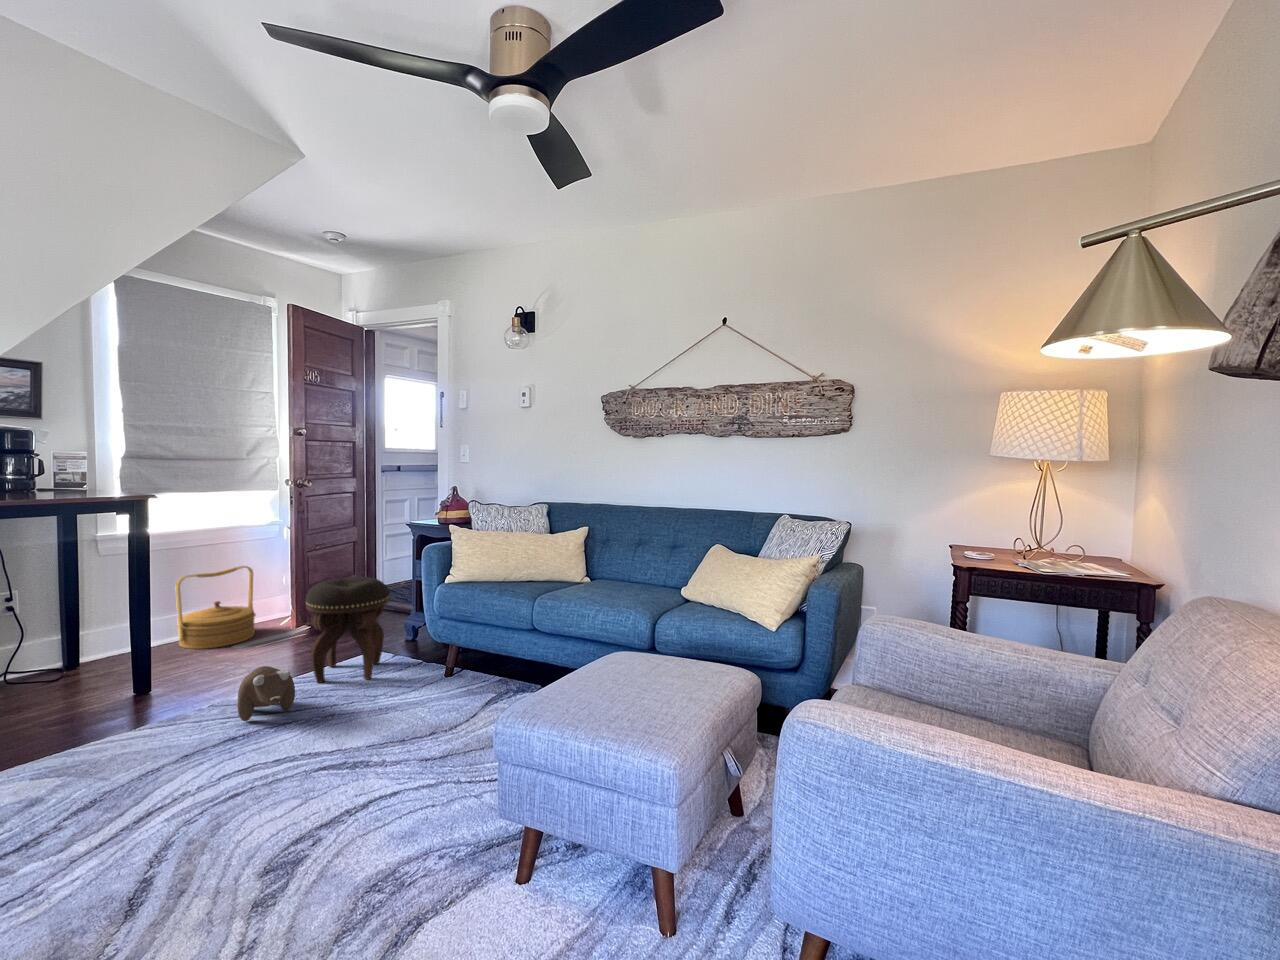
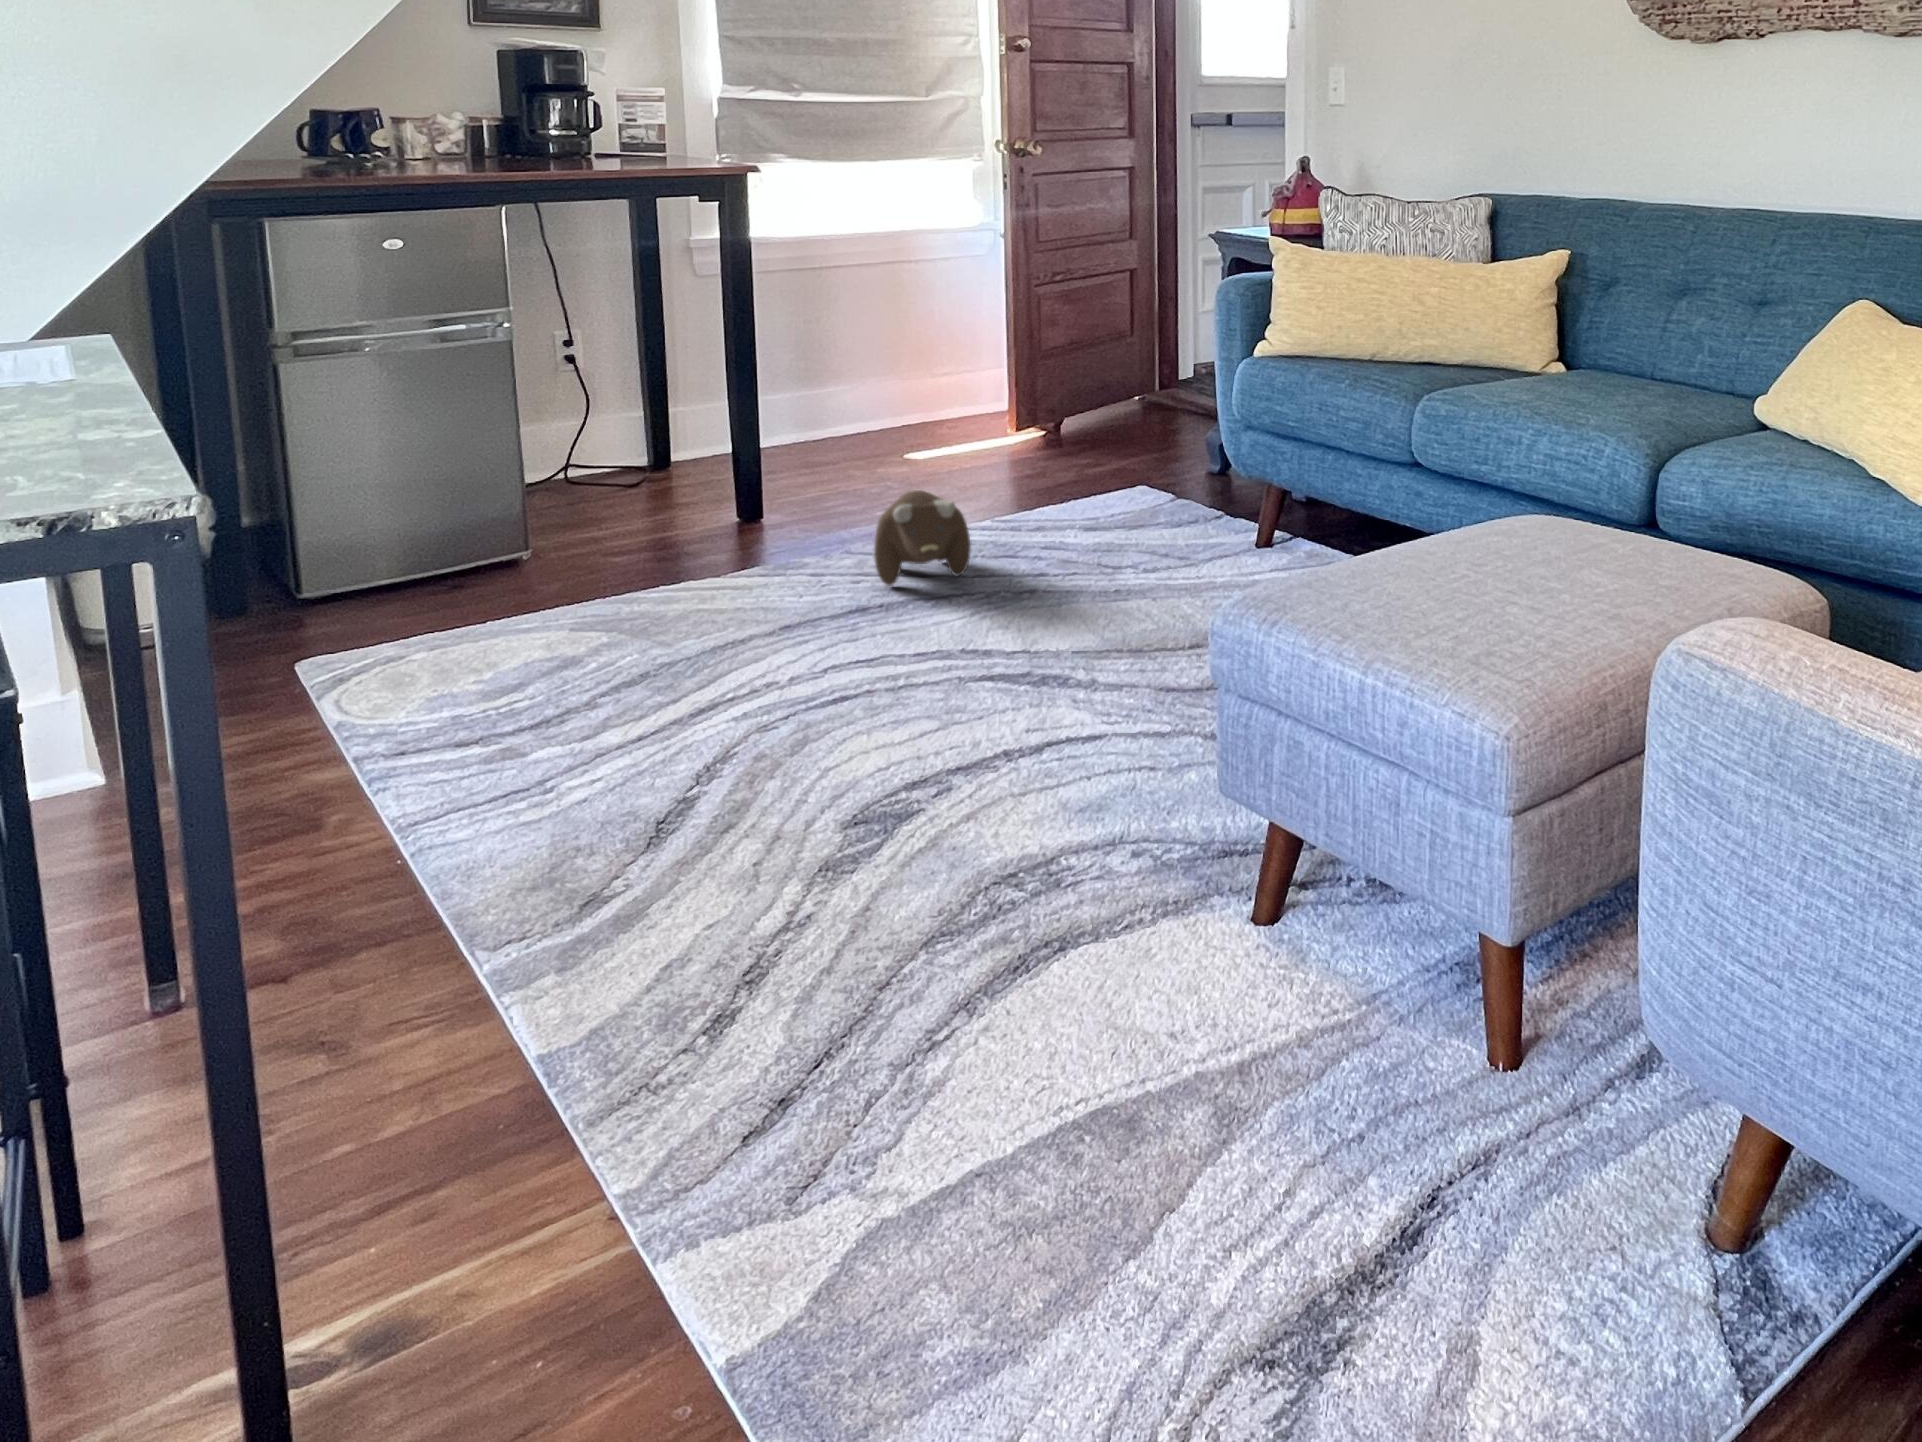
woven basket: present [175,566,256,649] -> none [808,306,945,458]
footstool: present [305,577,390,683] -> none [997,333,1154,539]

